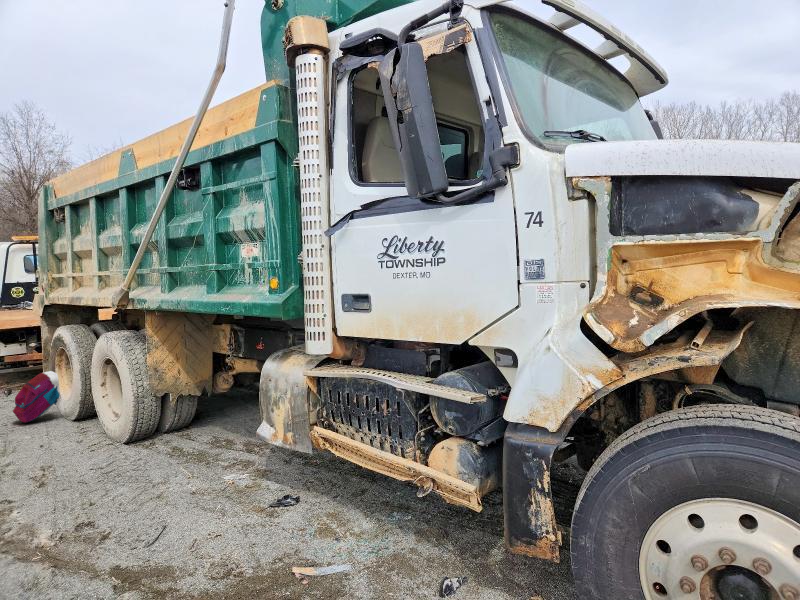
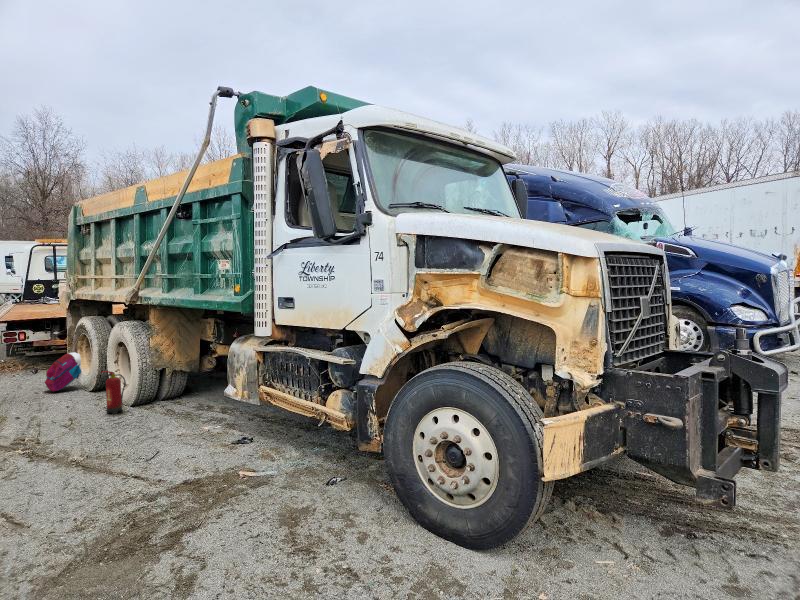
fire extinguisher: none [81,400,116,457] -> present [103,371,126,414]

